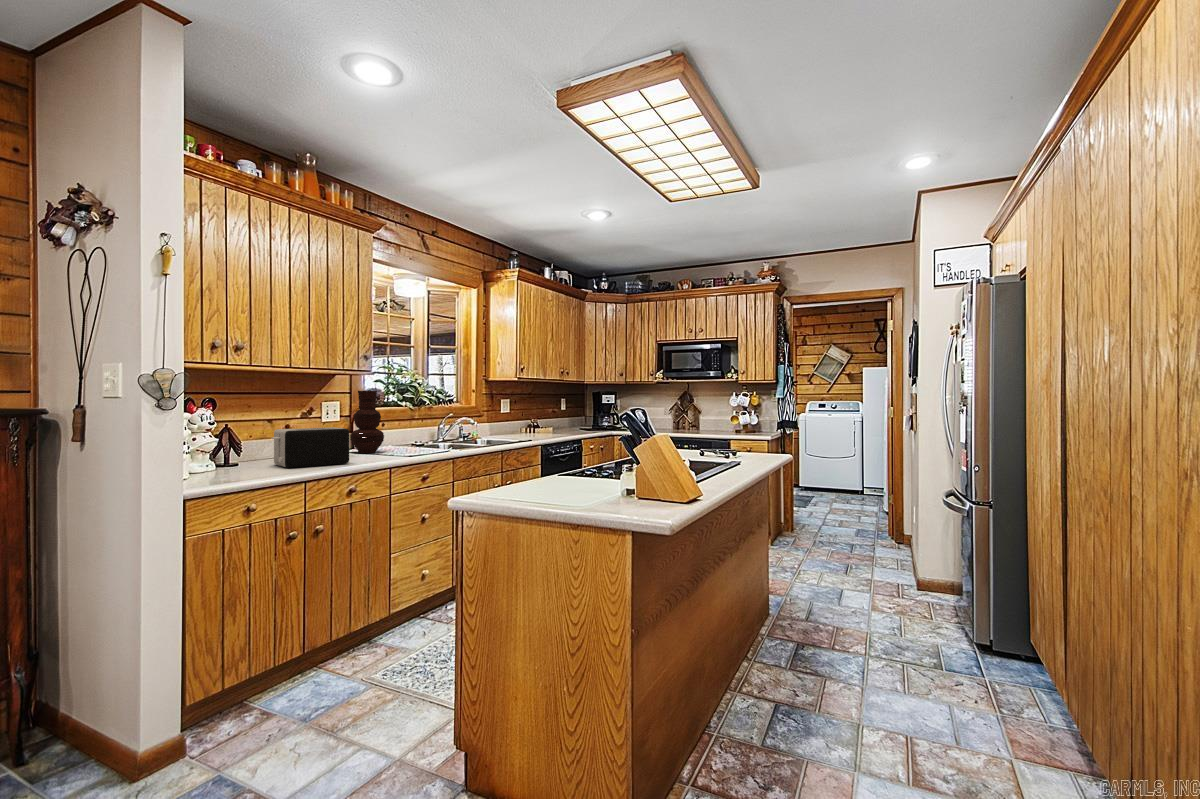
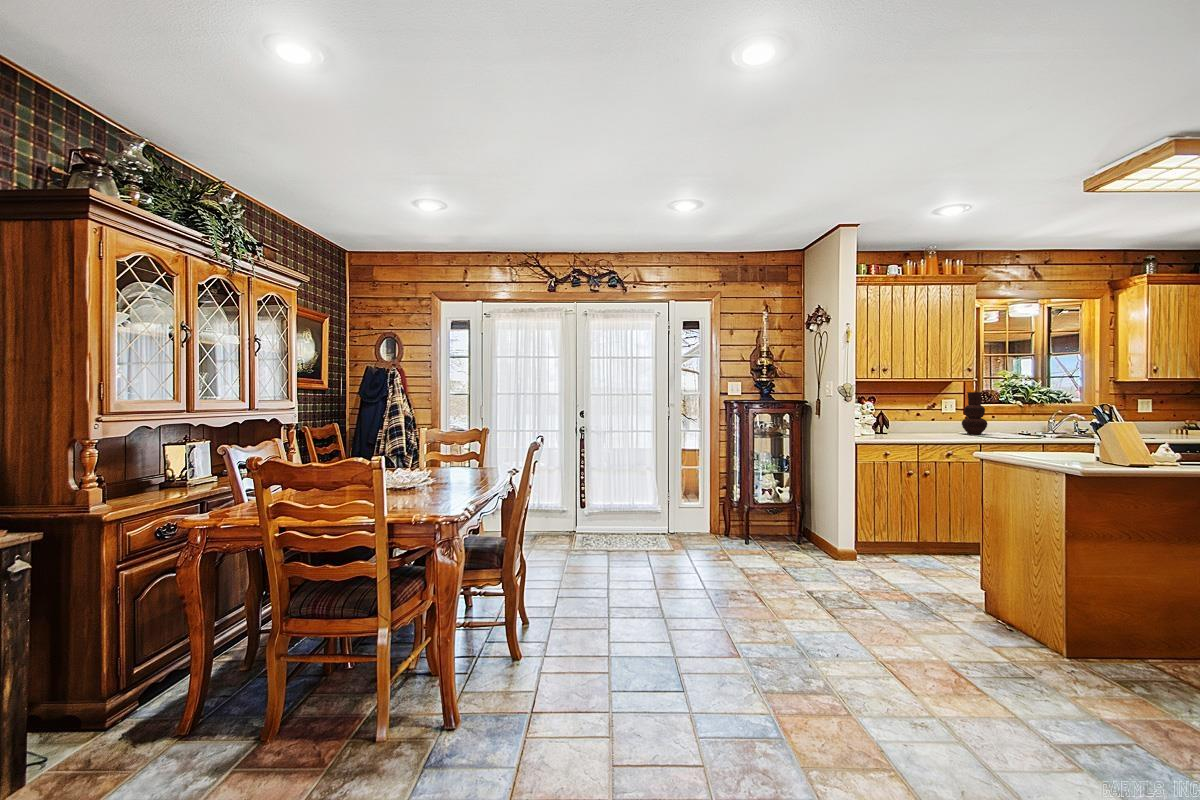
toaster: present [272,427,349,468] -> none [904,415,952,438]

